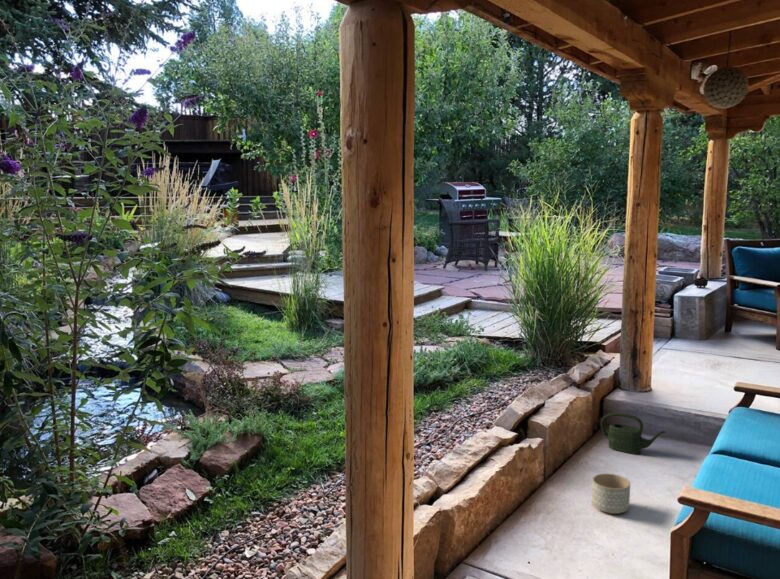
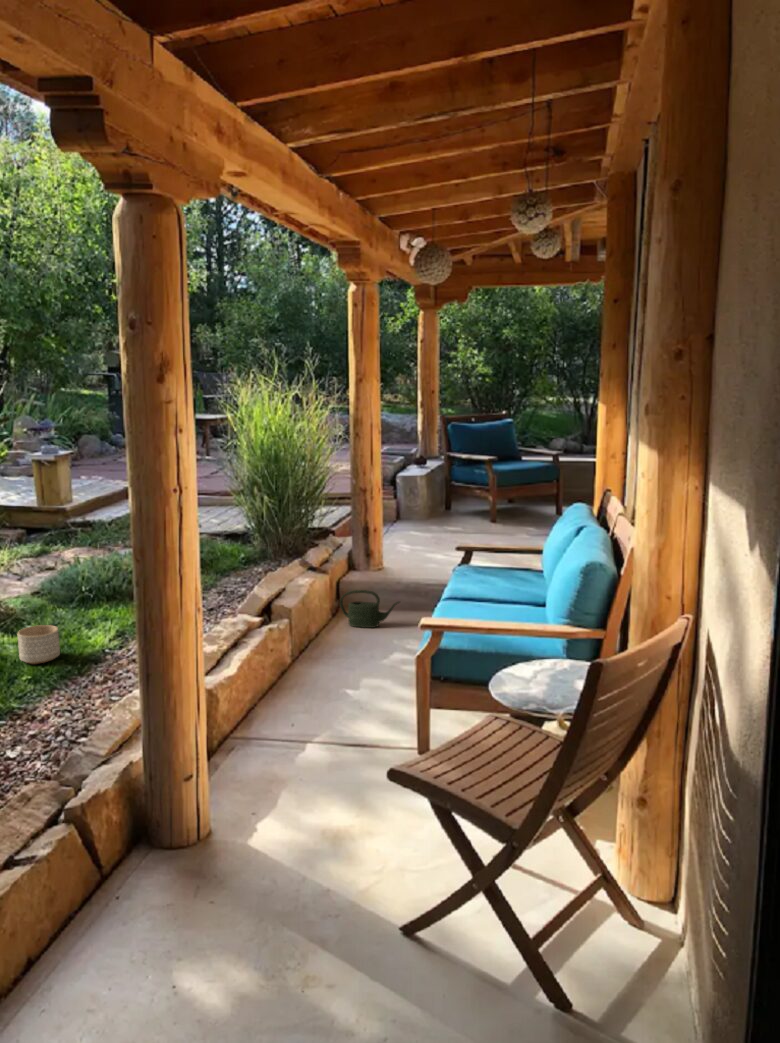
planter: present [592,474,630,514] -> present [17,625,60,664]

